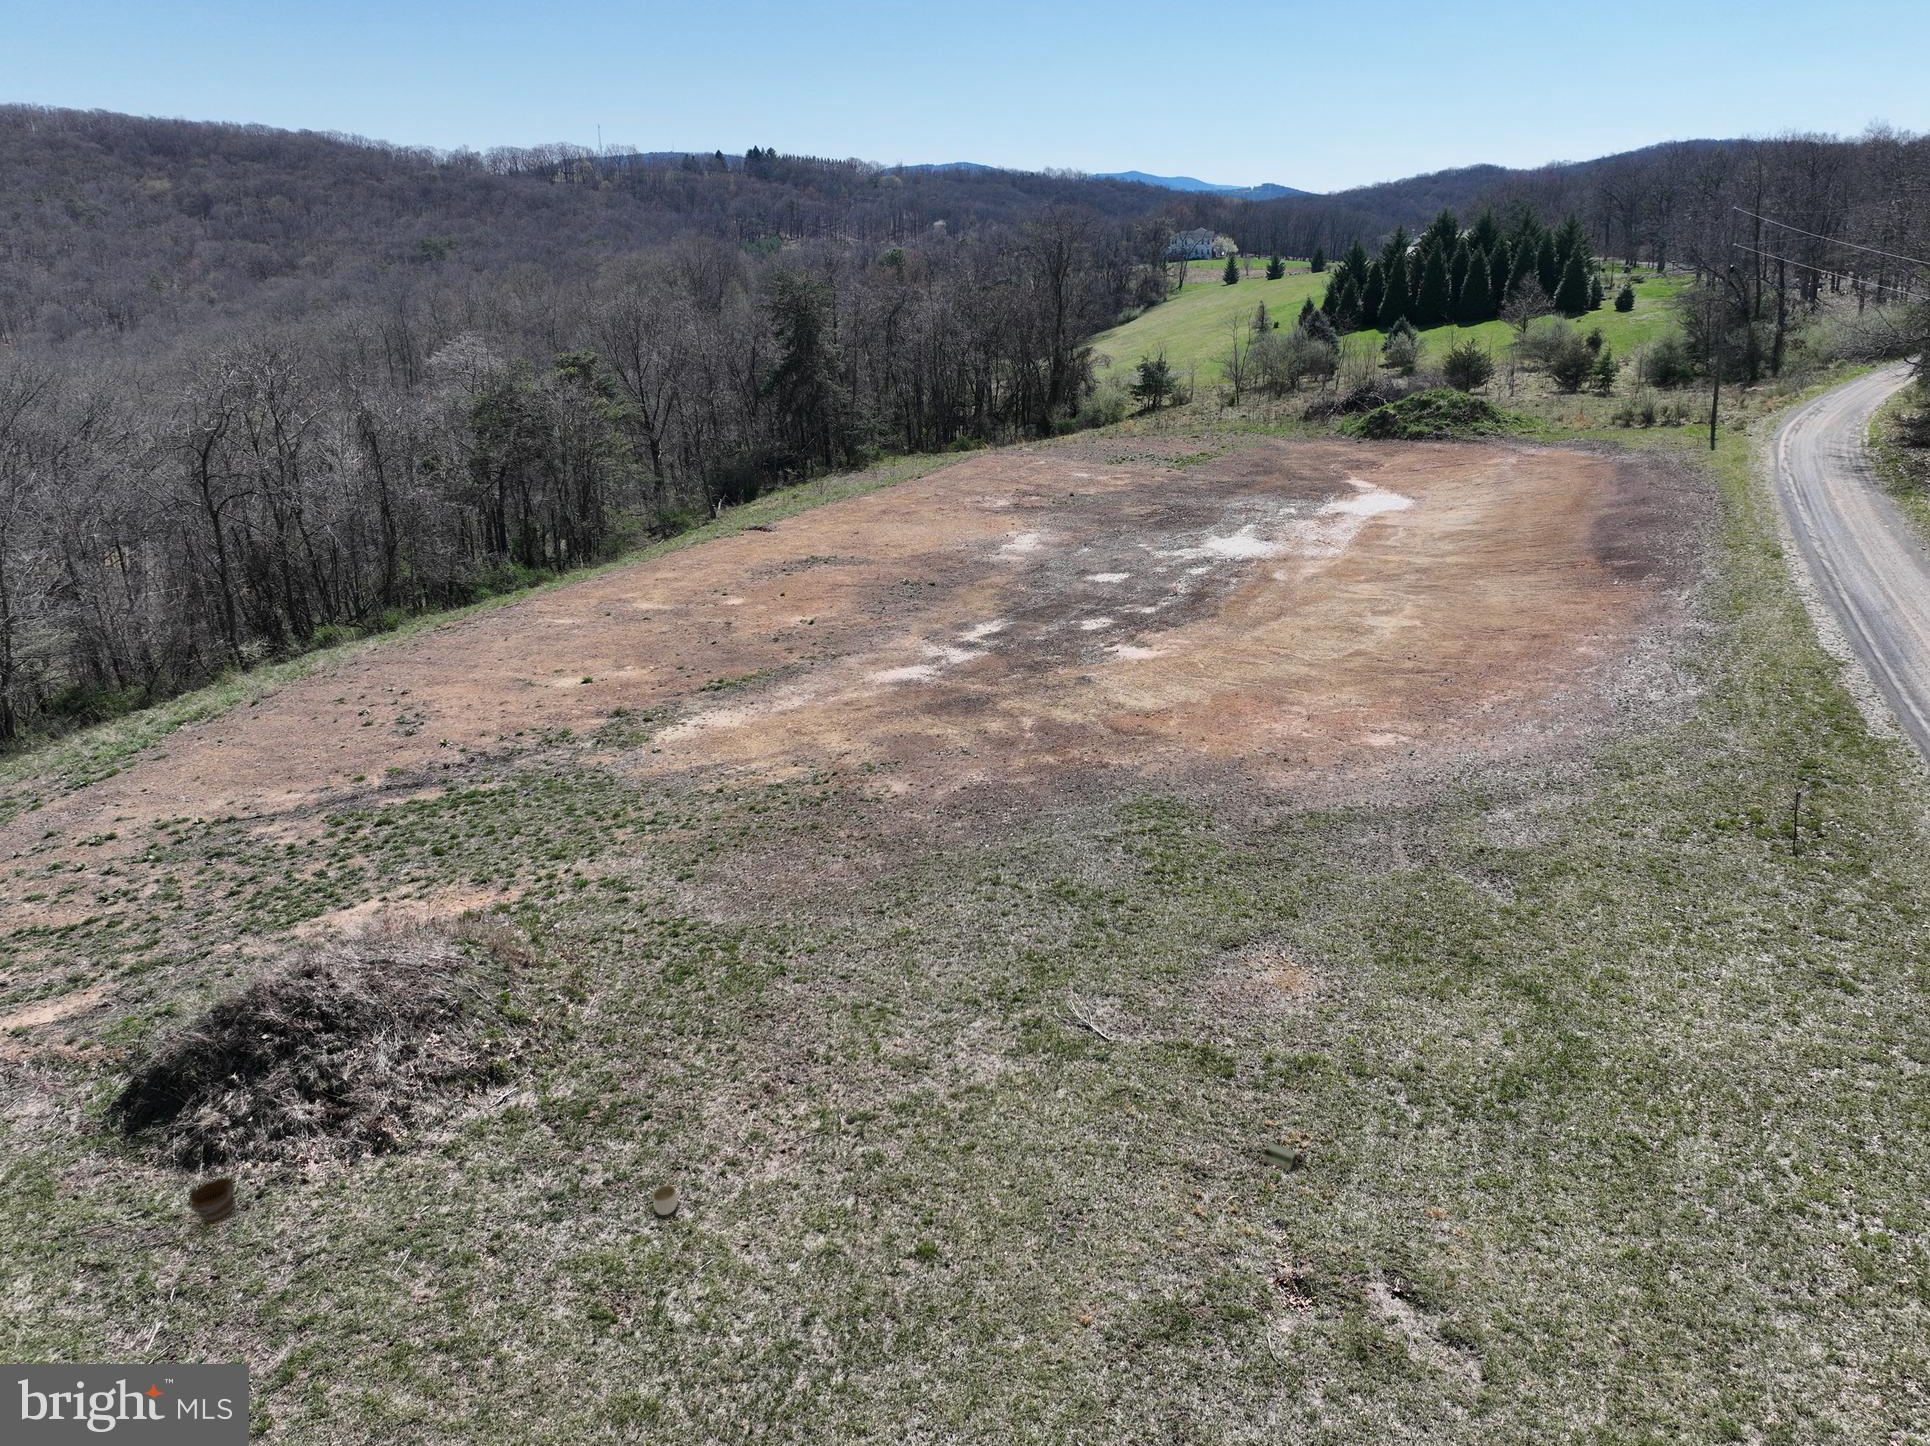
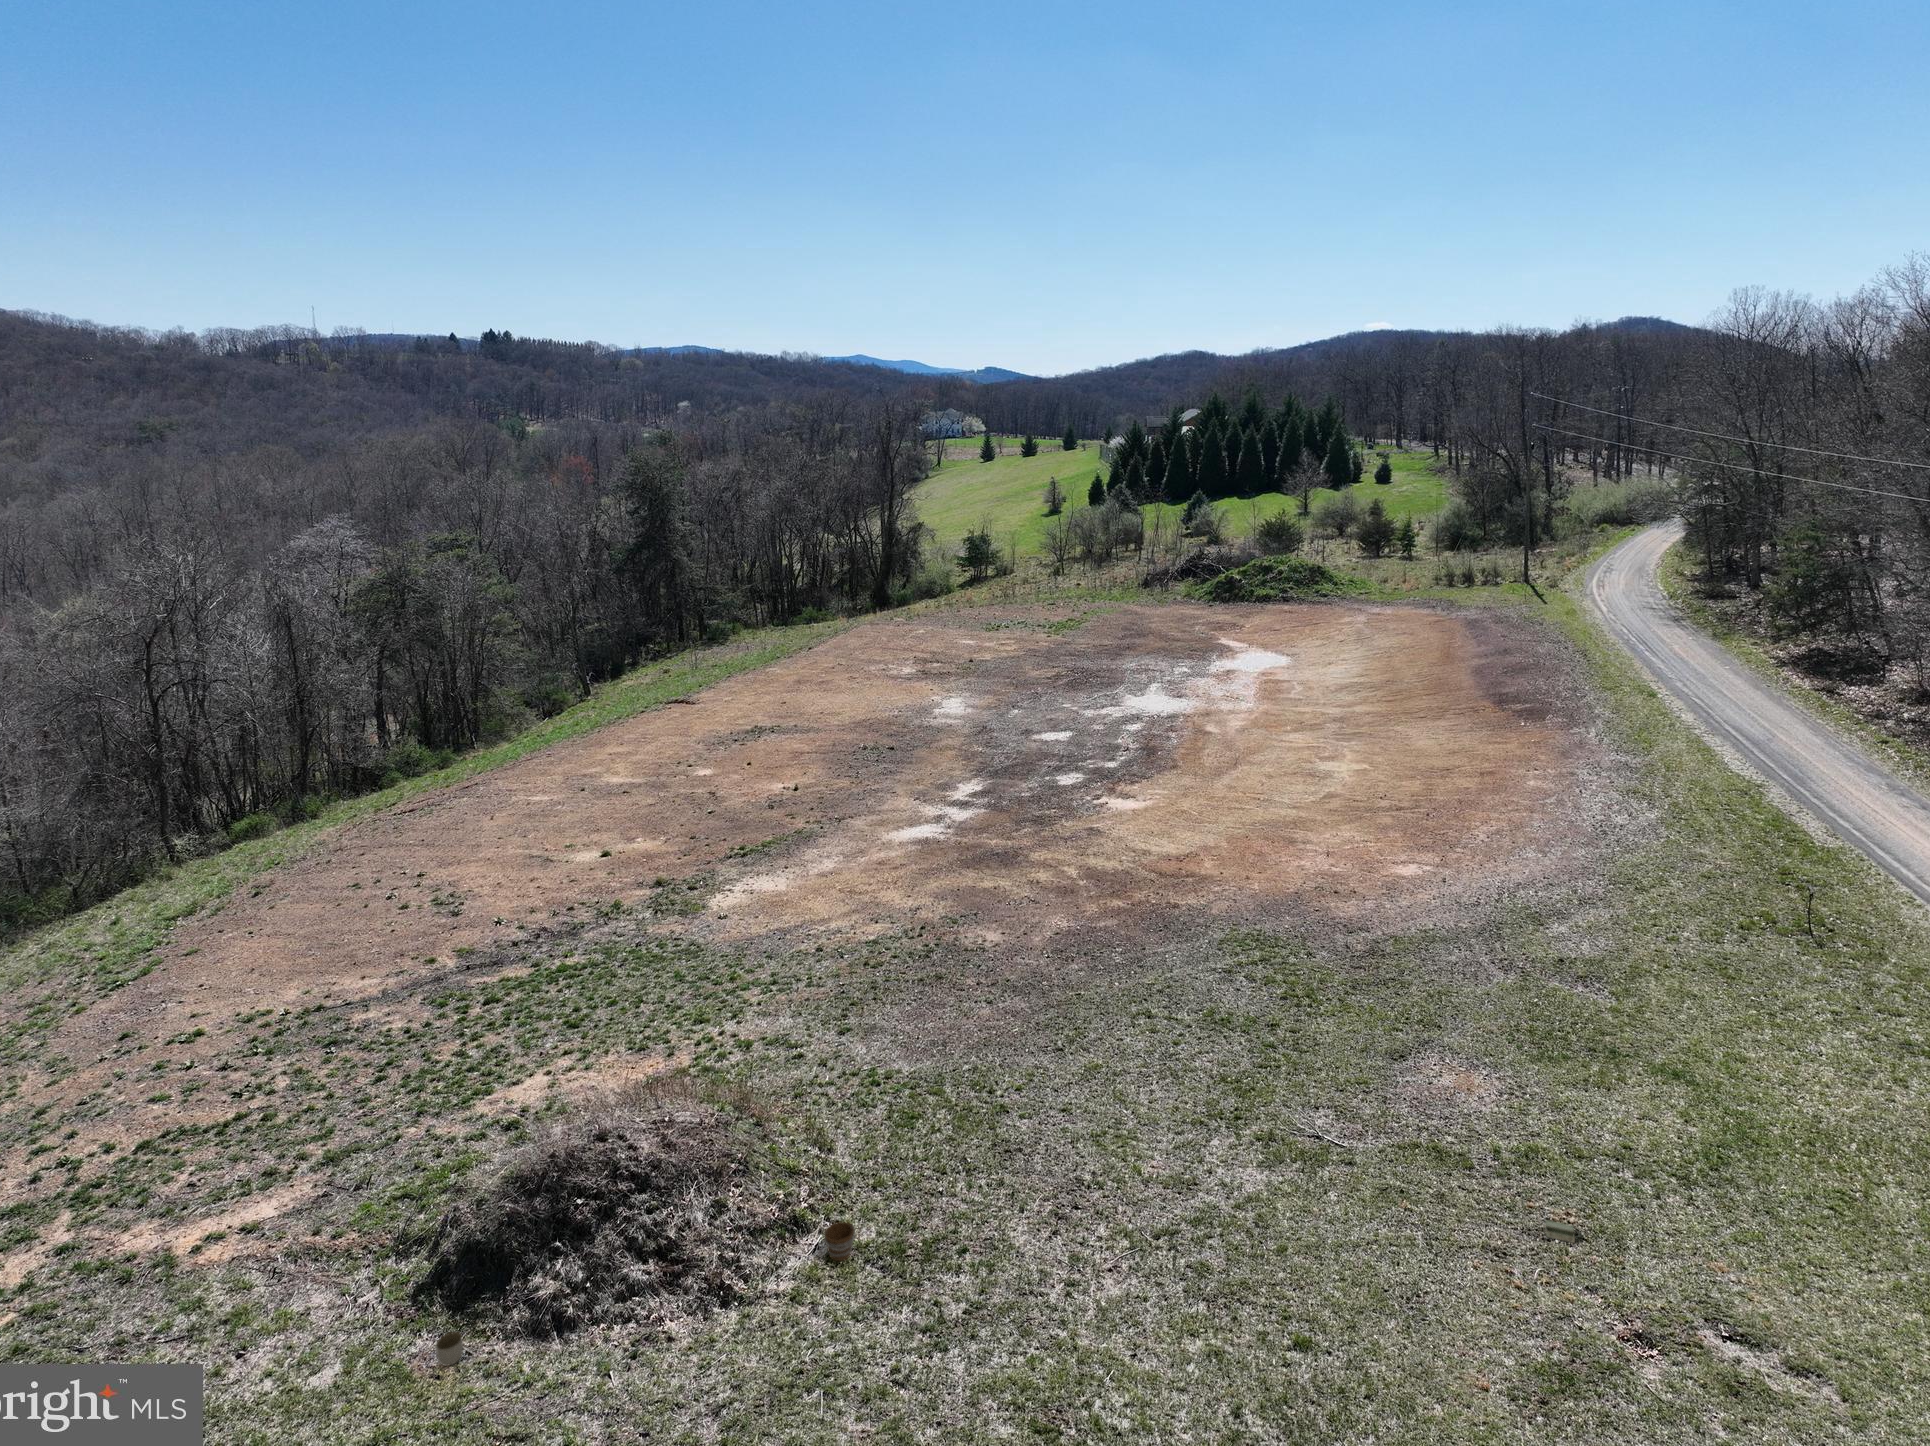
bucket: present [188,1178,235,1224] -> present [824,1222,856,1261]
planter: present [652,1185,677,1215] -> present [436,1332,463,1366]

